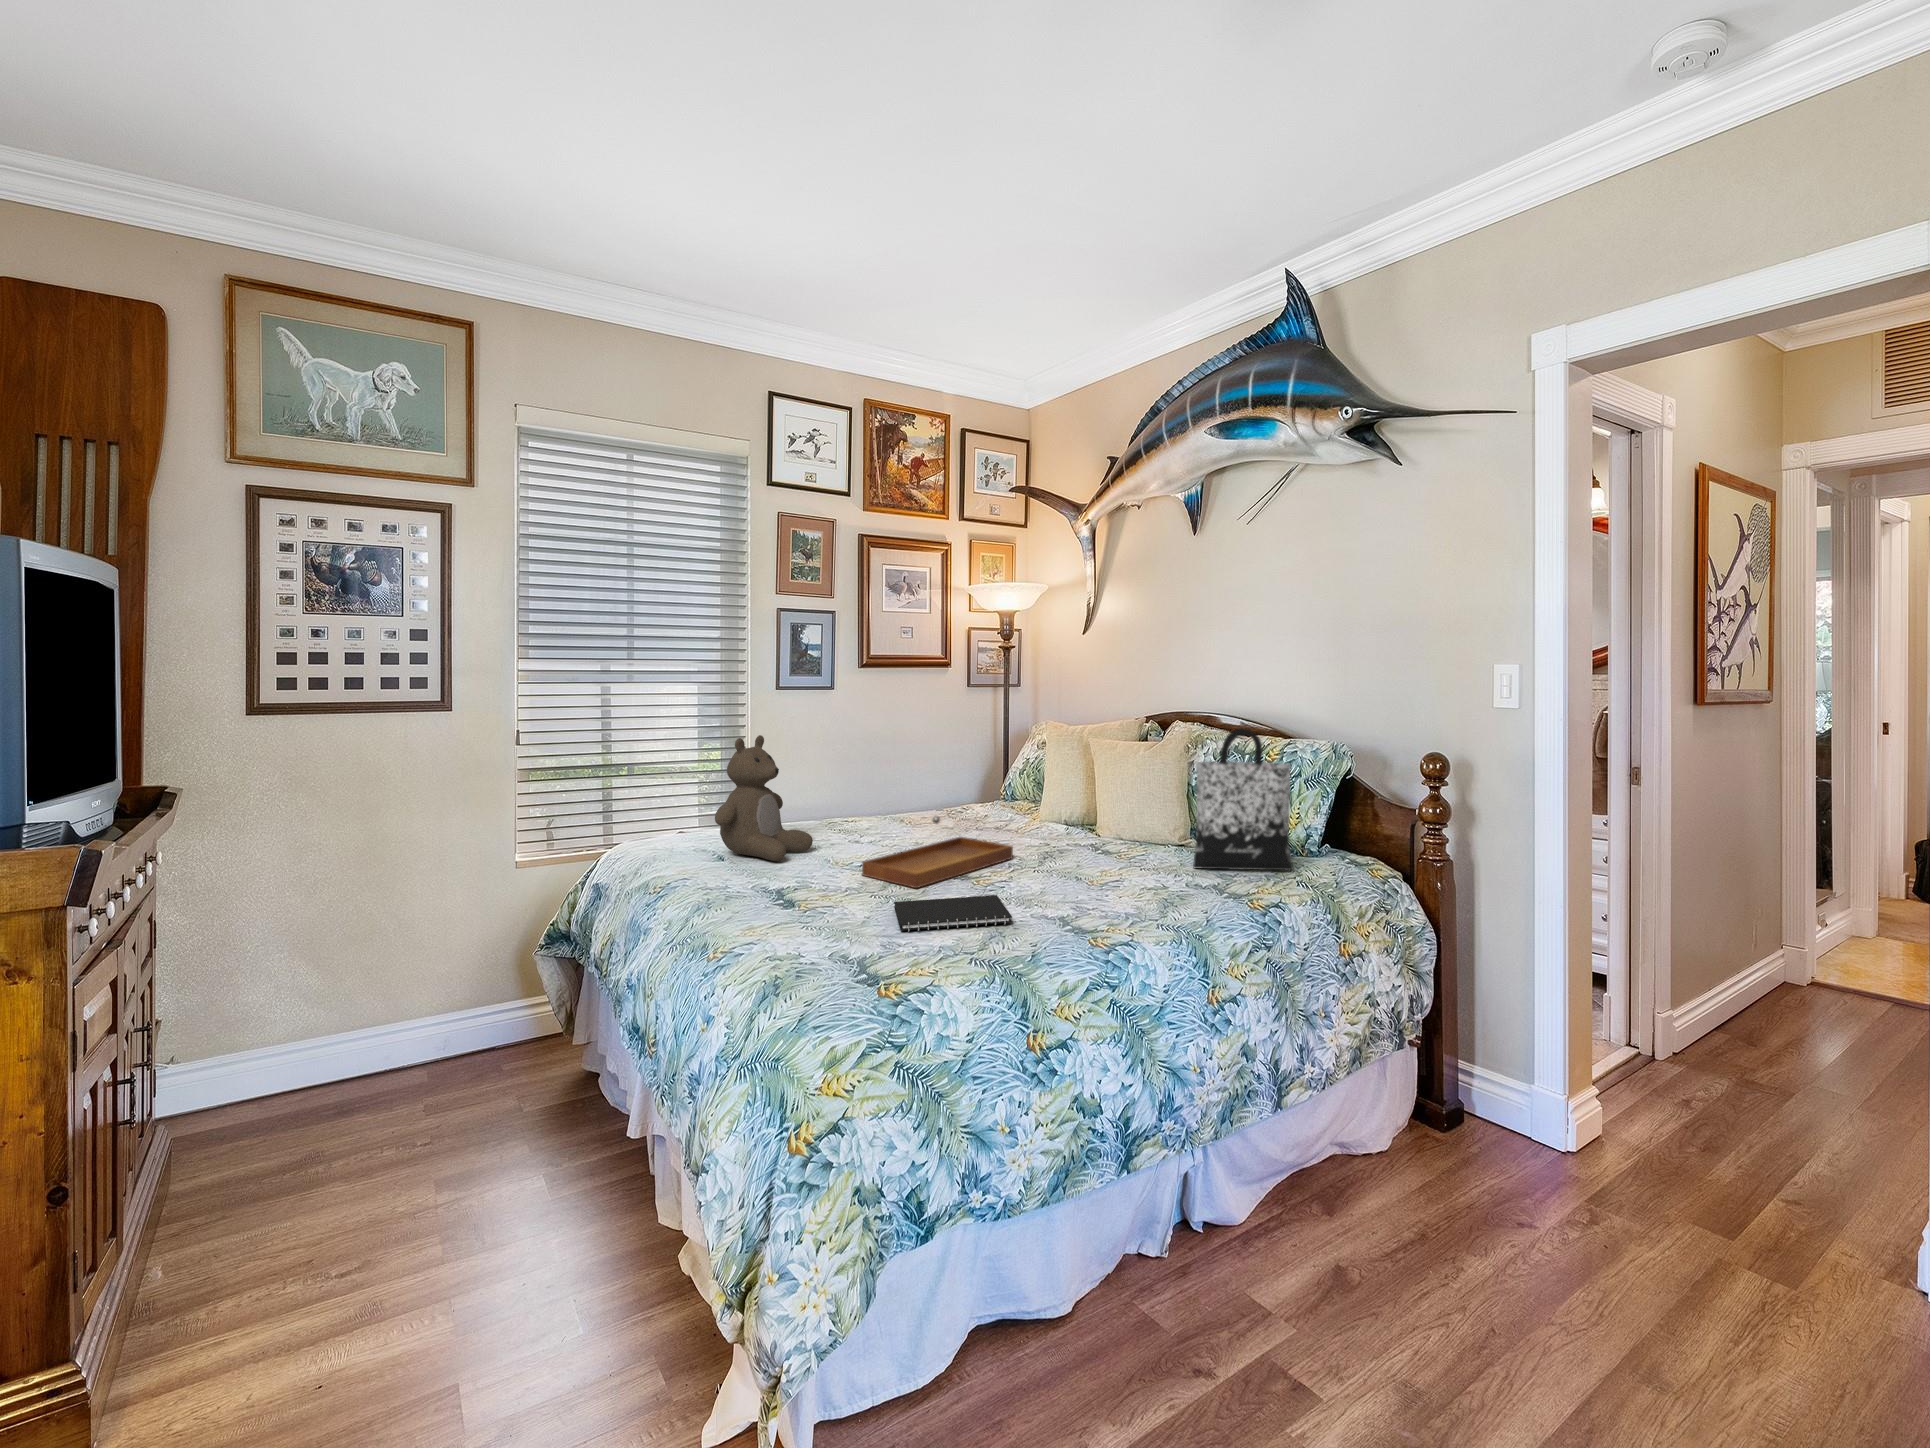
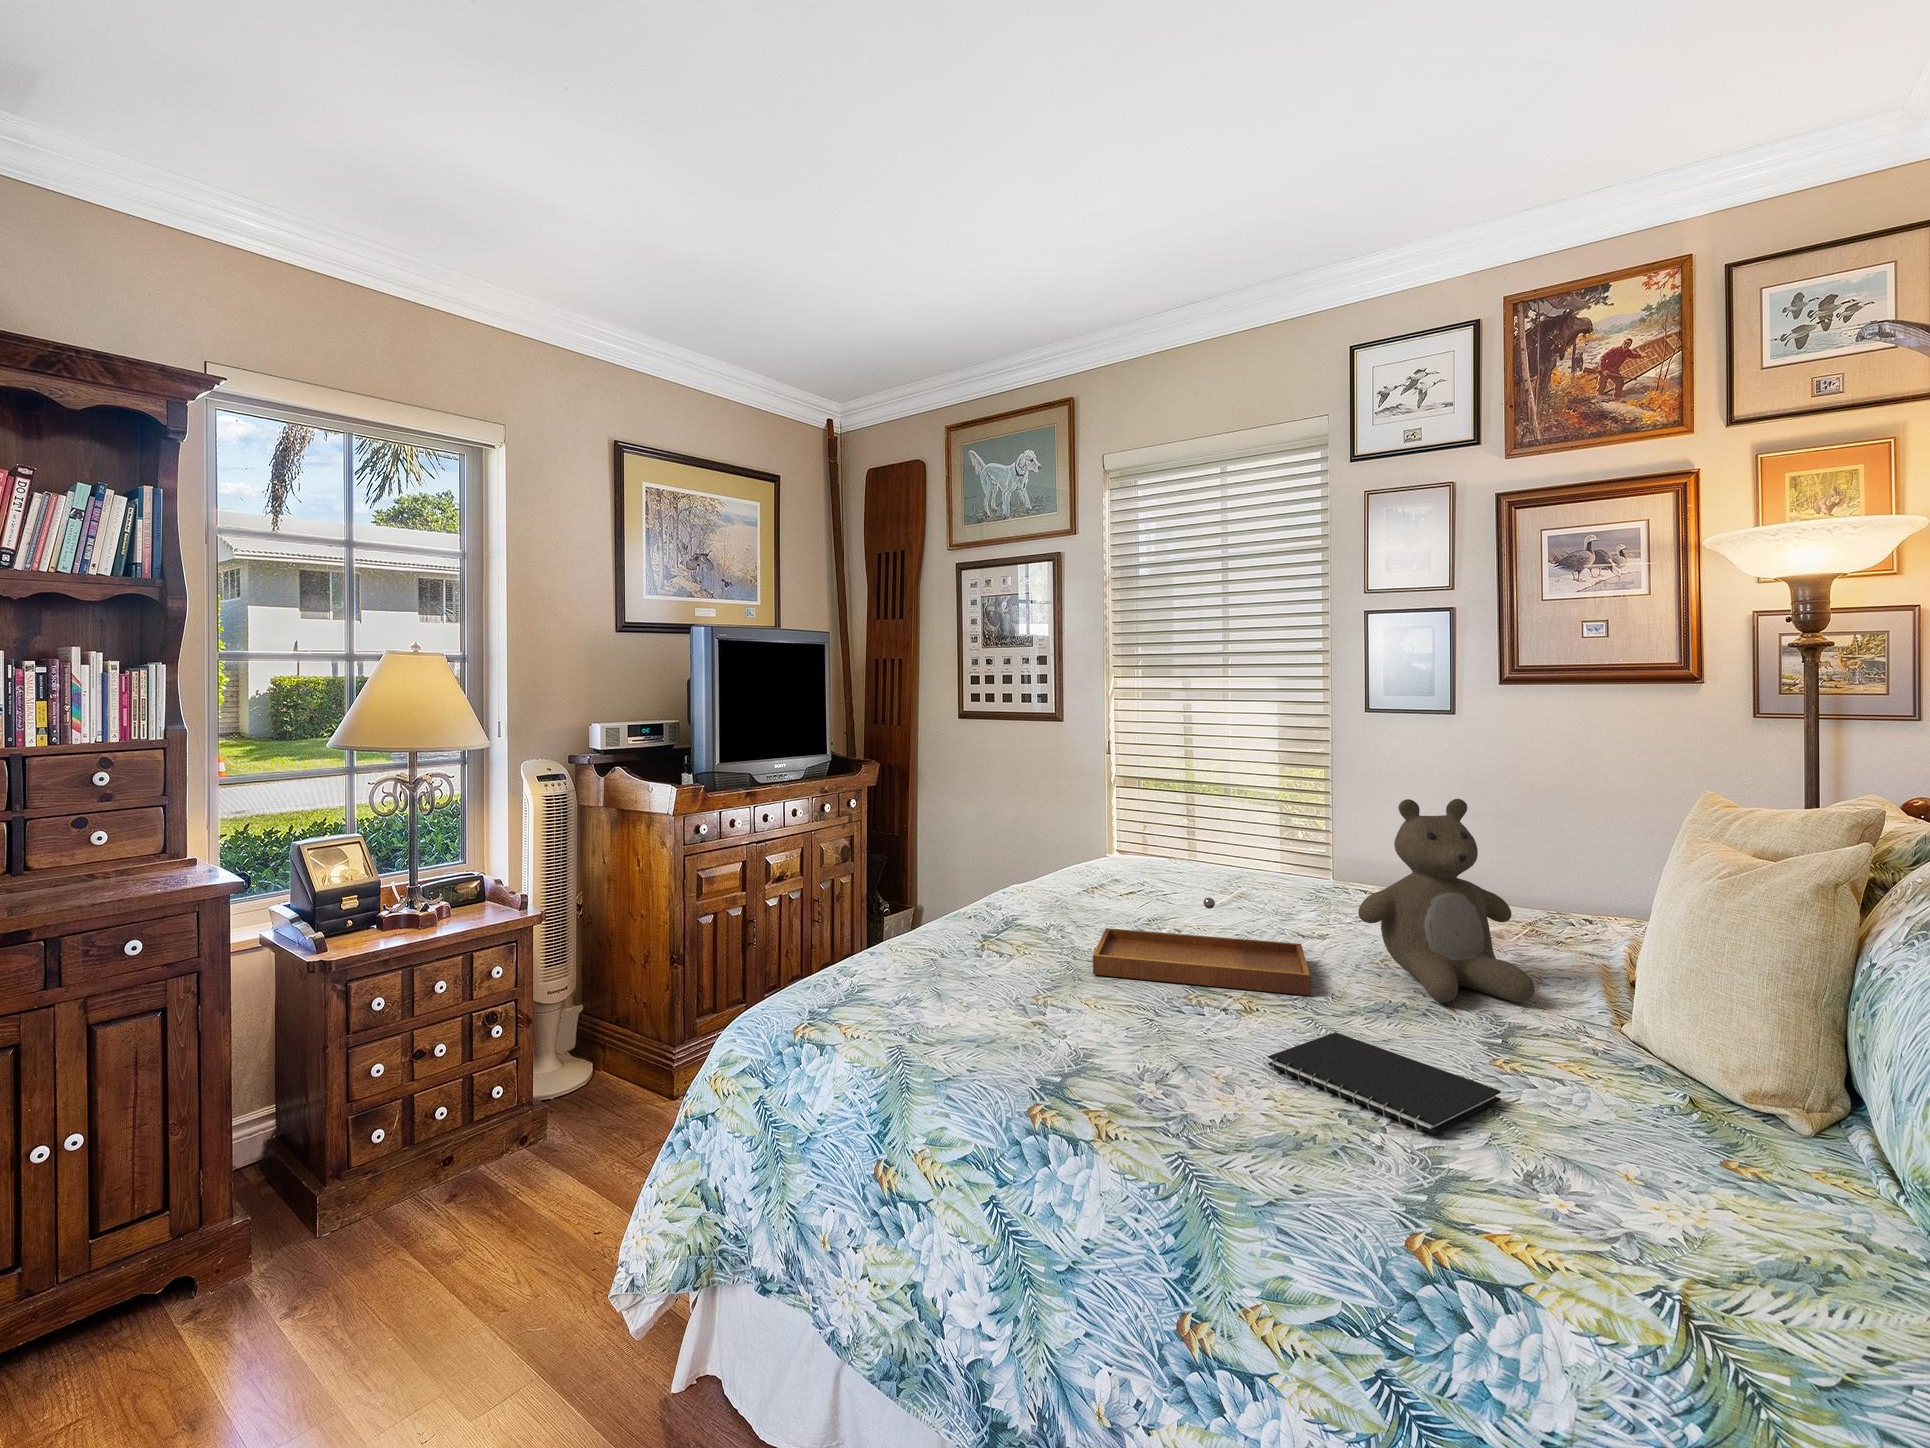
tote bag: present [1193,728,1293,870] -> none [1553,848,1820,1282]
teddy bear: present [715,735,813,861] -> present [1358,799,1535,1002]
notebook: present [894,895,1012,932] -> present [1268,1032,1501,1134]

